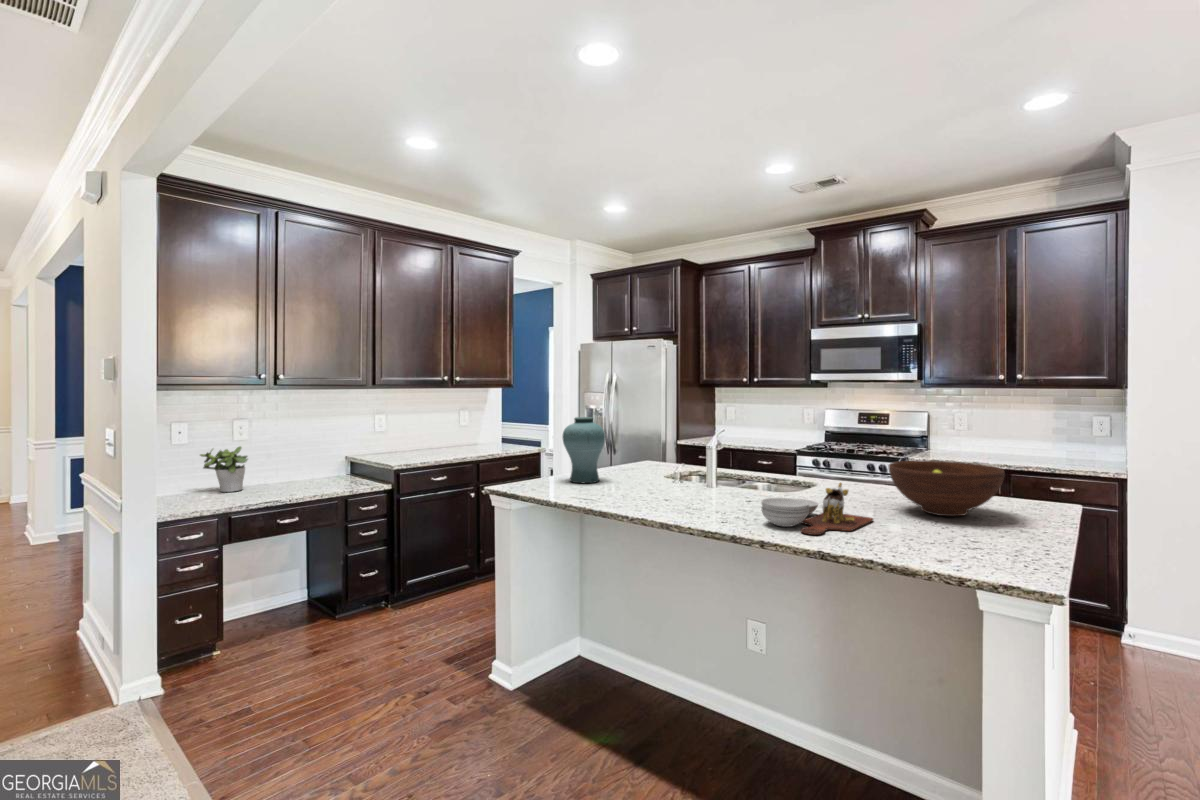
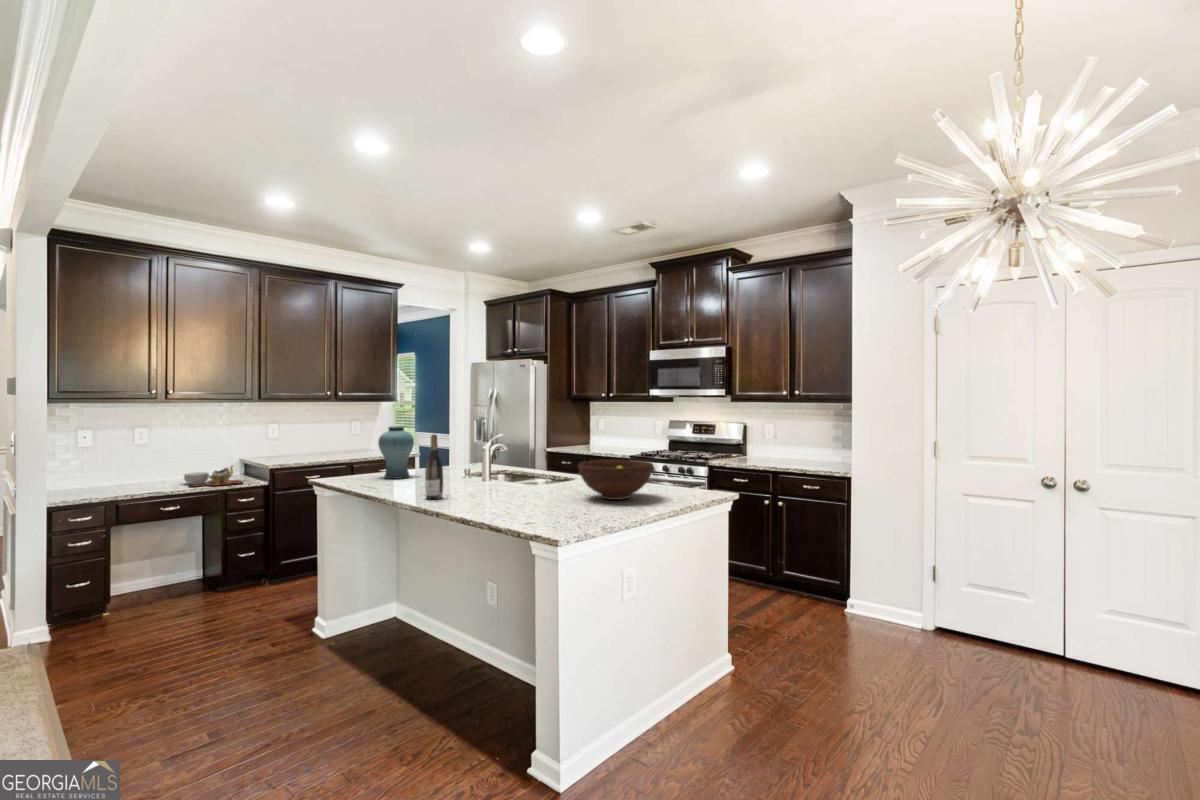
wine bottle: none [685,428,709,516] -> present [425,434,443,499]
potted plant: present [200,446,248,492] -> none [101,450,144,488]
cutting board: present [761,483,873,535] -> present [184,465,244,487]

